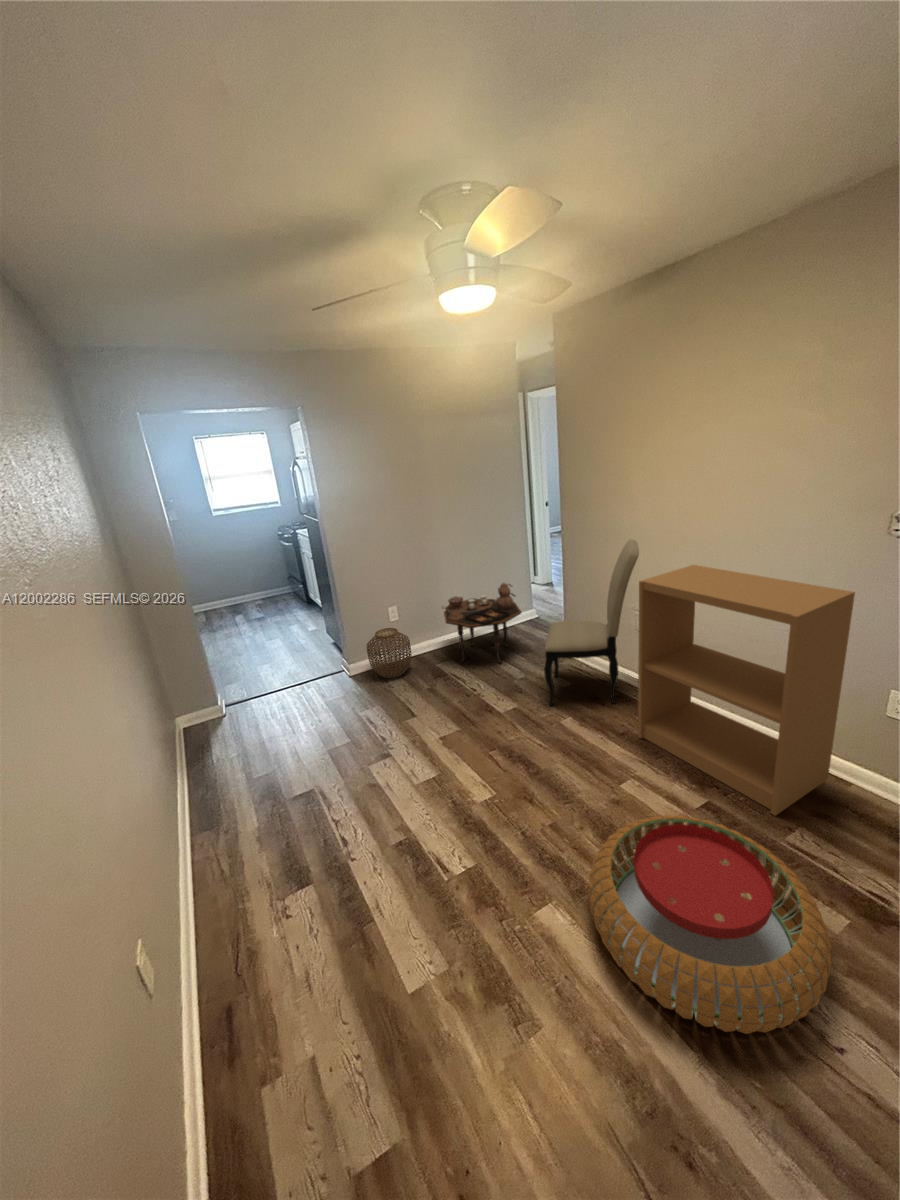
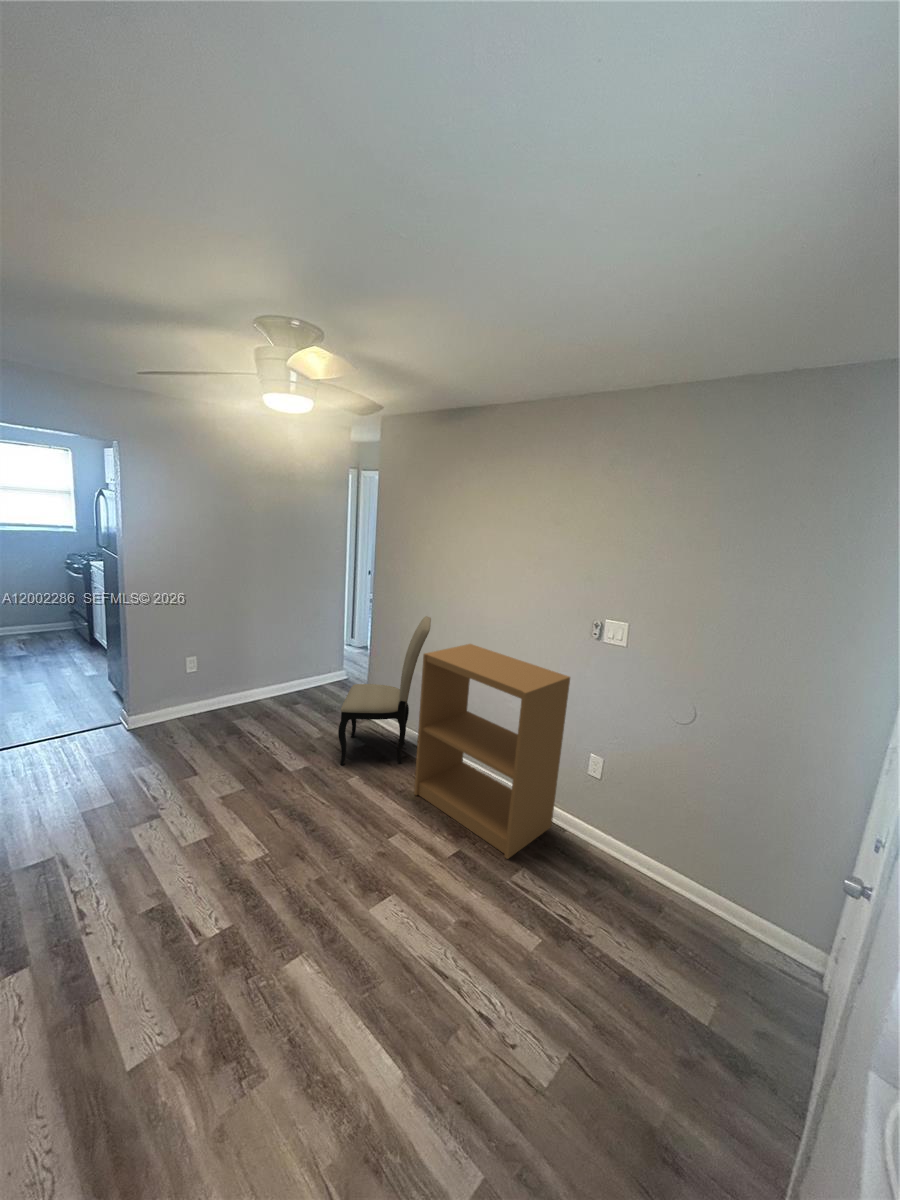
side table: present [442,583,521,664] -> none [247,642,328,722]
woven basket: present [367,628,412,678] -> none [153,679,206,733]
pouf: present [589,815,832,1034] -> none [335,862,519,1047]

